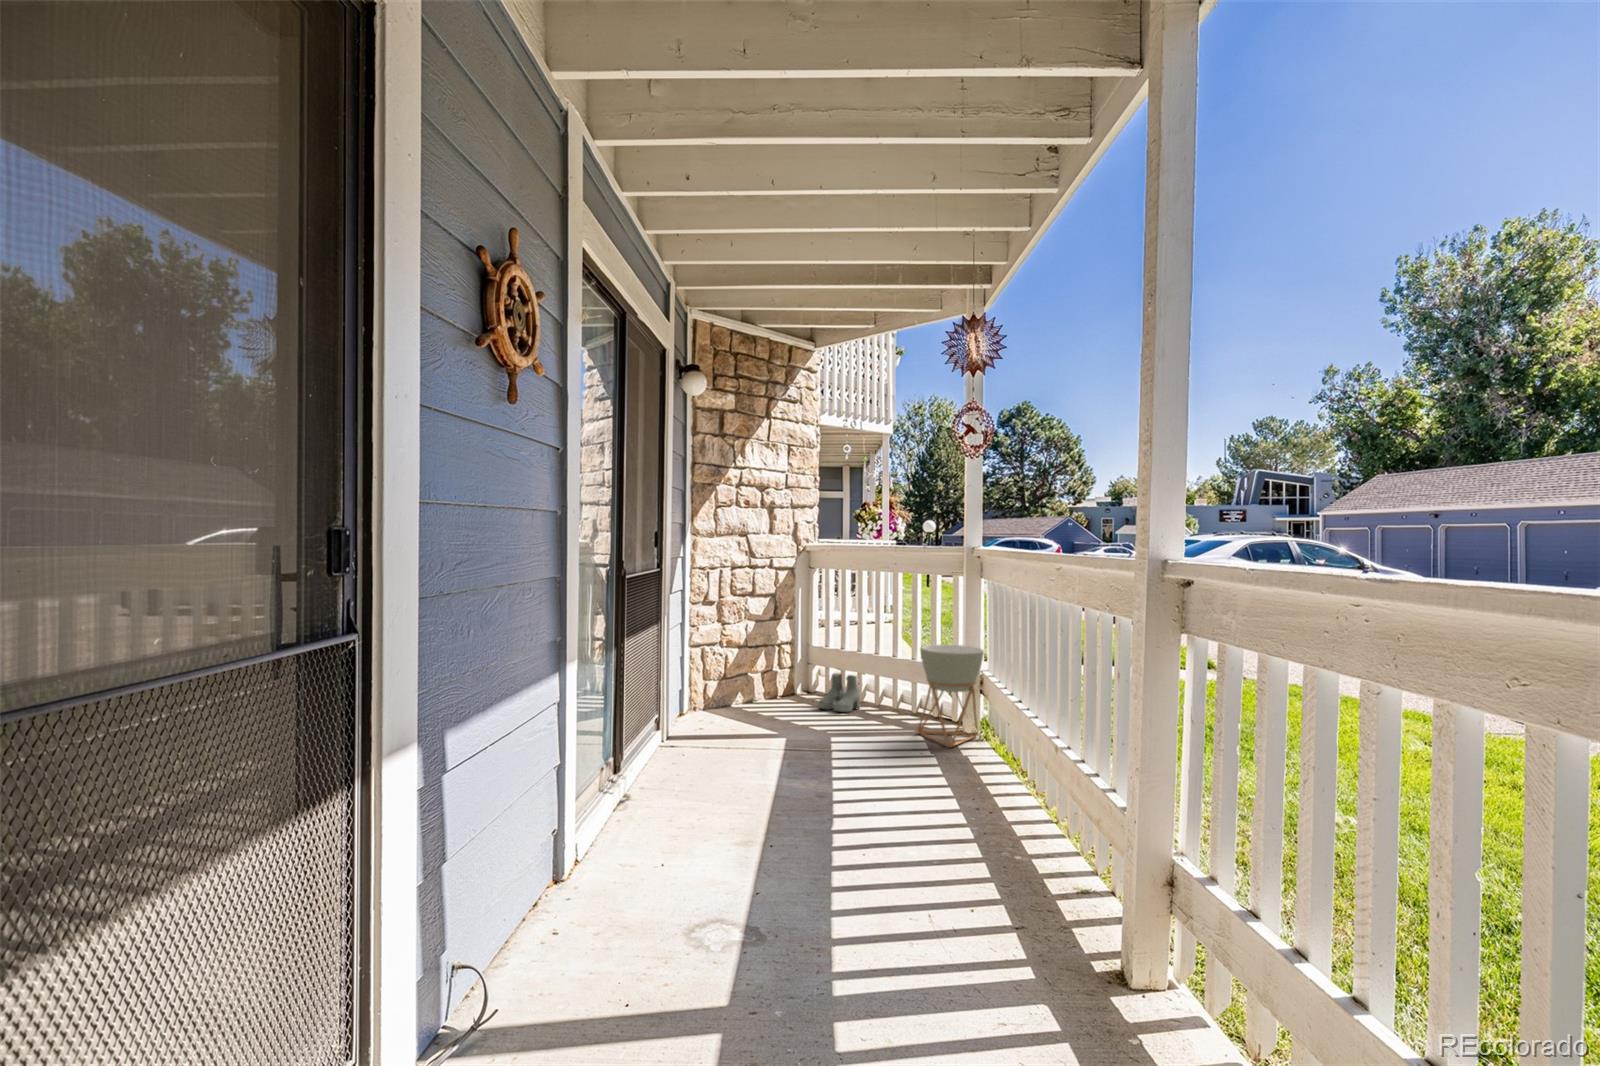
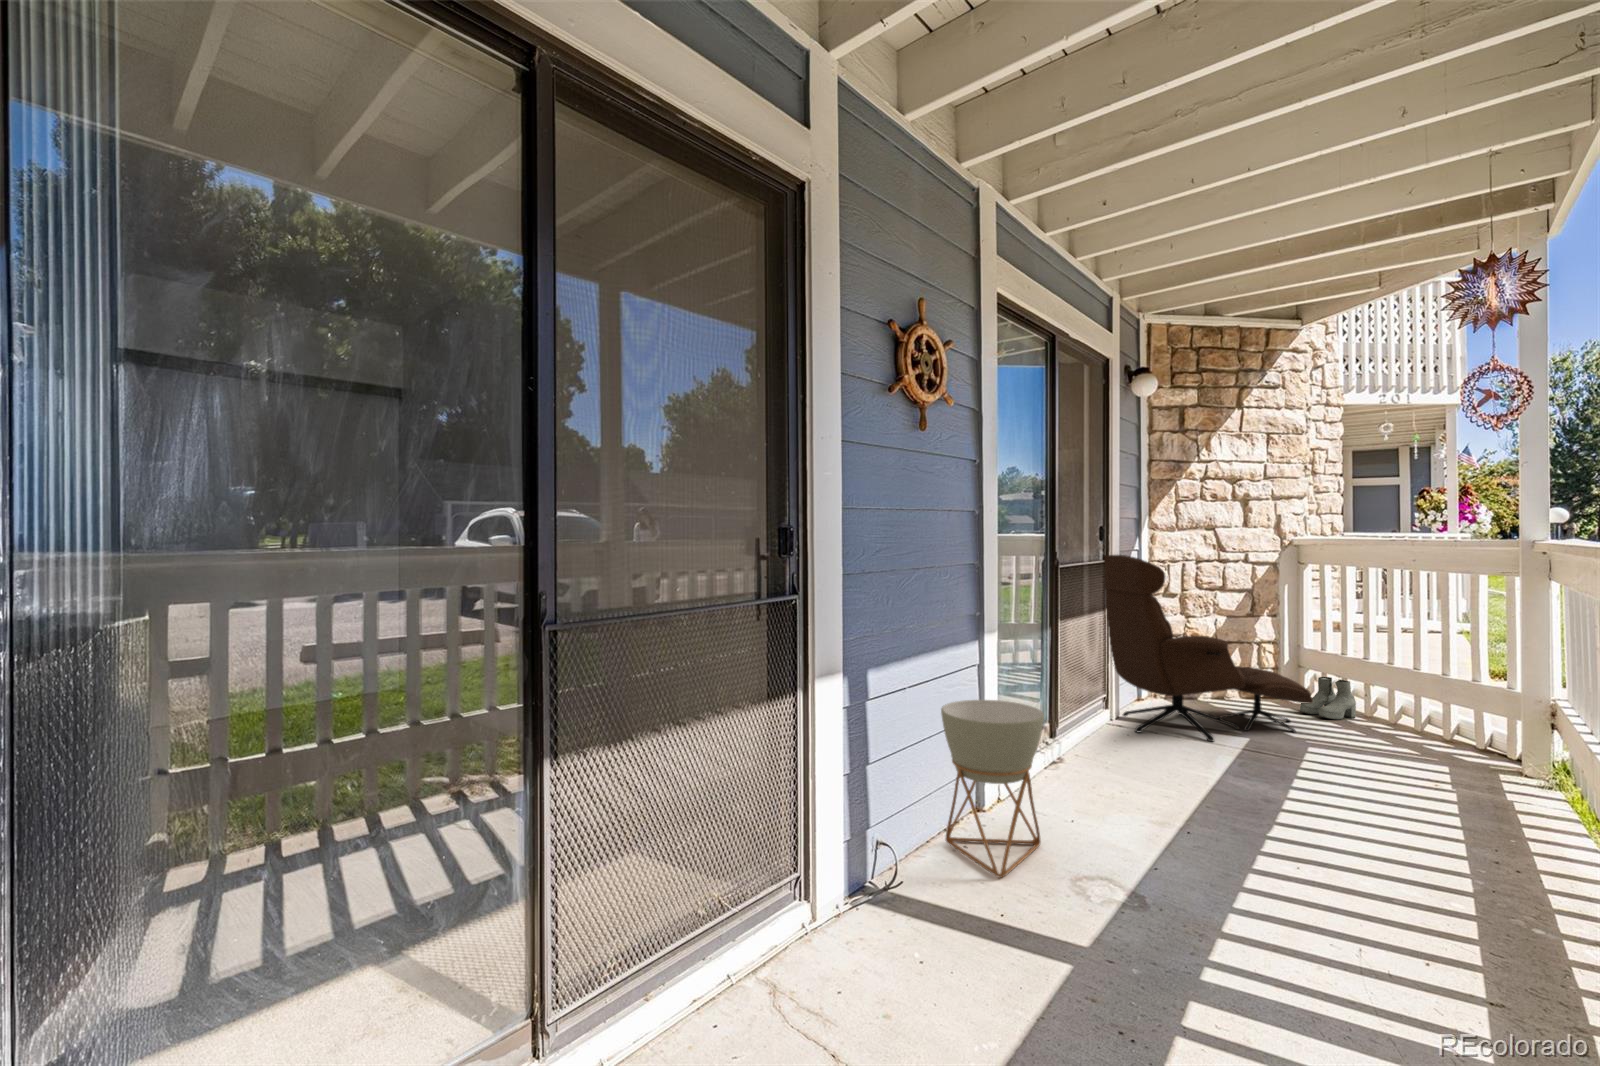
lounge chair: none [647,562,836,750] -> present [1104,555,1313,741]
planter: present [918,644,984,747] -> present [941,700,1044,878]

